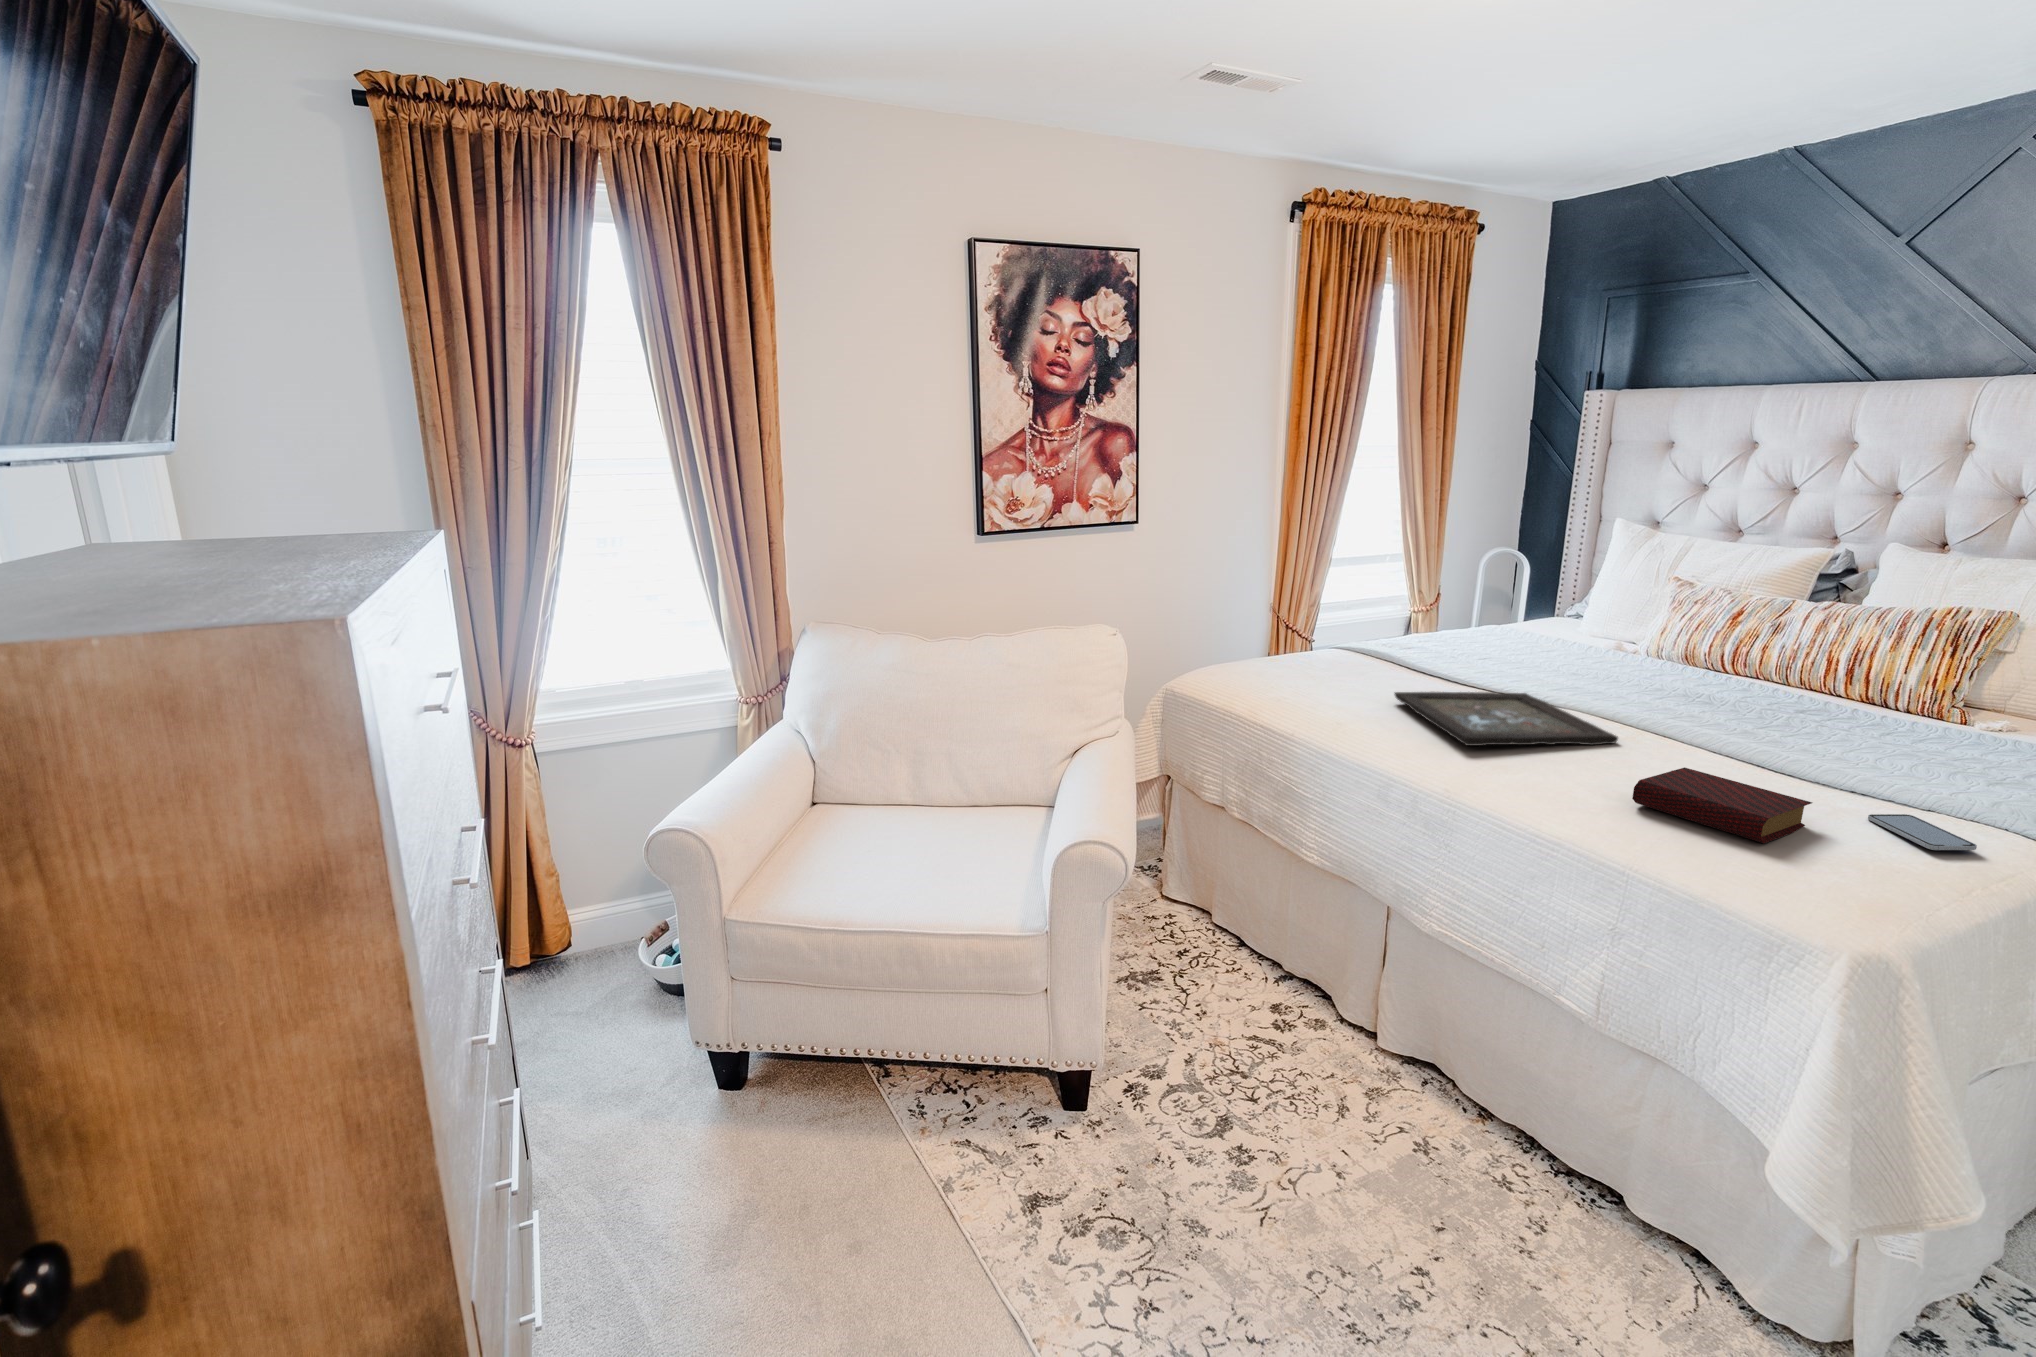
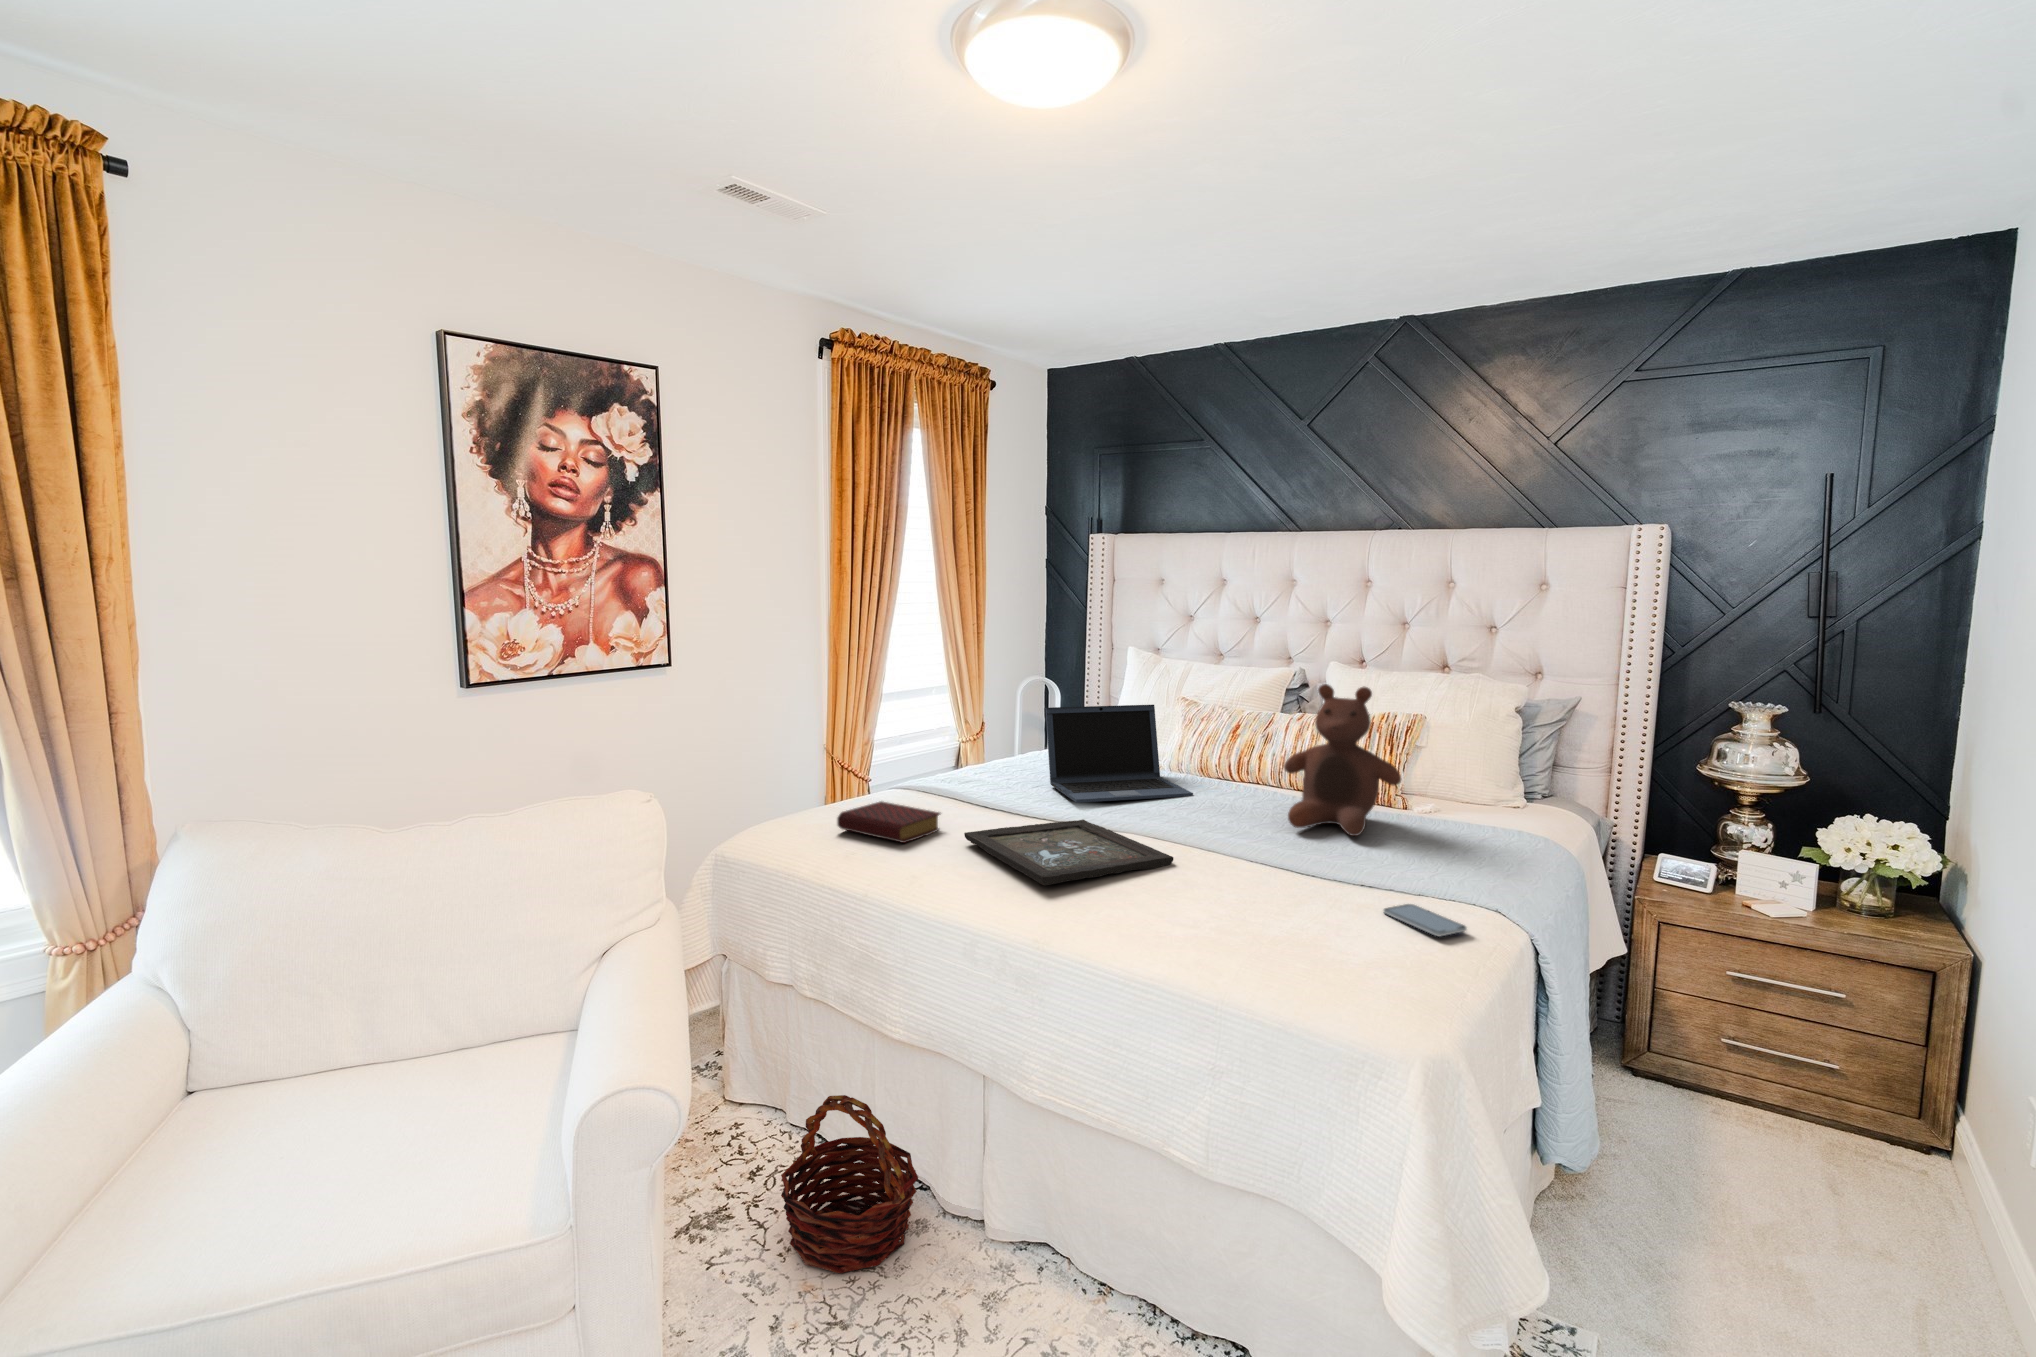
stuffed bear: none [1777,566,1948,741] -> present [1284,684,1401,836]
laptop: none [1497,579,1665,682] -> present [1046,705,1193,803]
book: present [1632,767,1812,843] -> present [837,801,940,843]
basket: none [1201,899,1320,1042] -> present [781,1095,918,1273]

